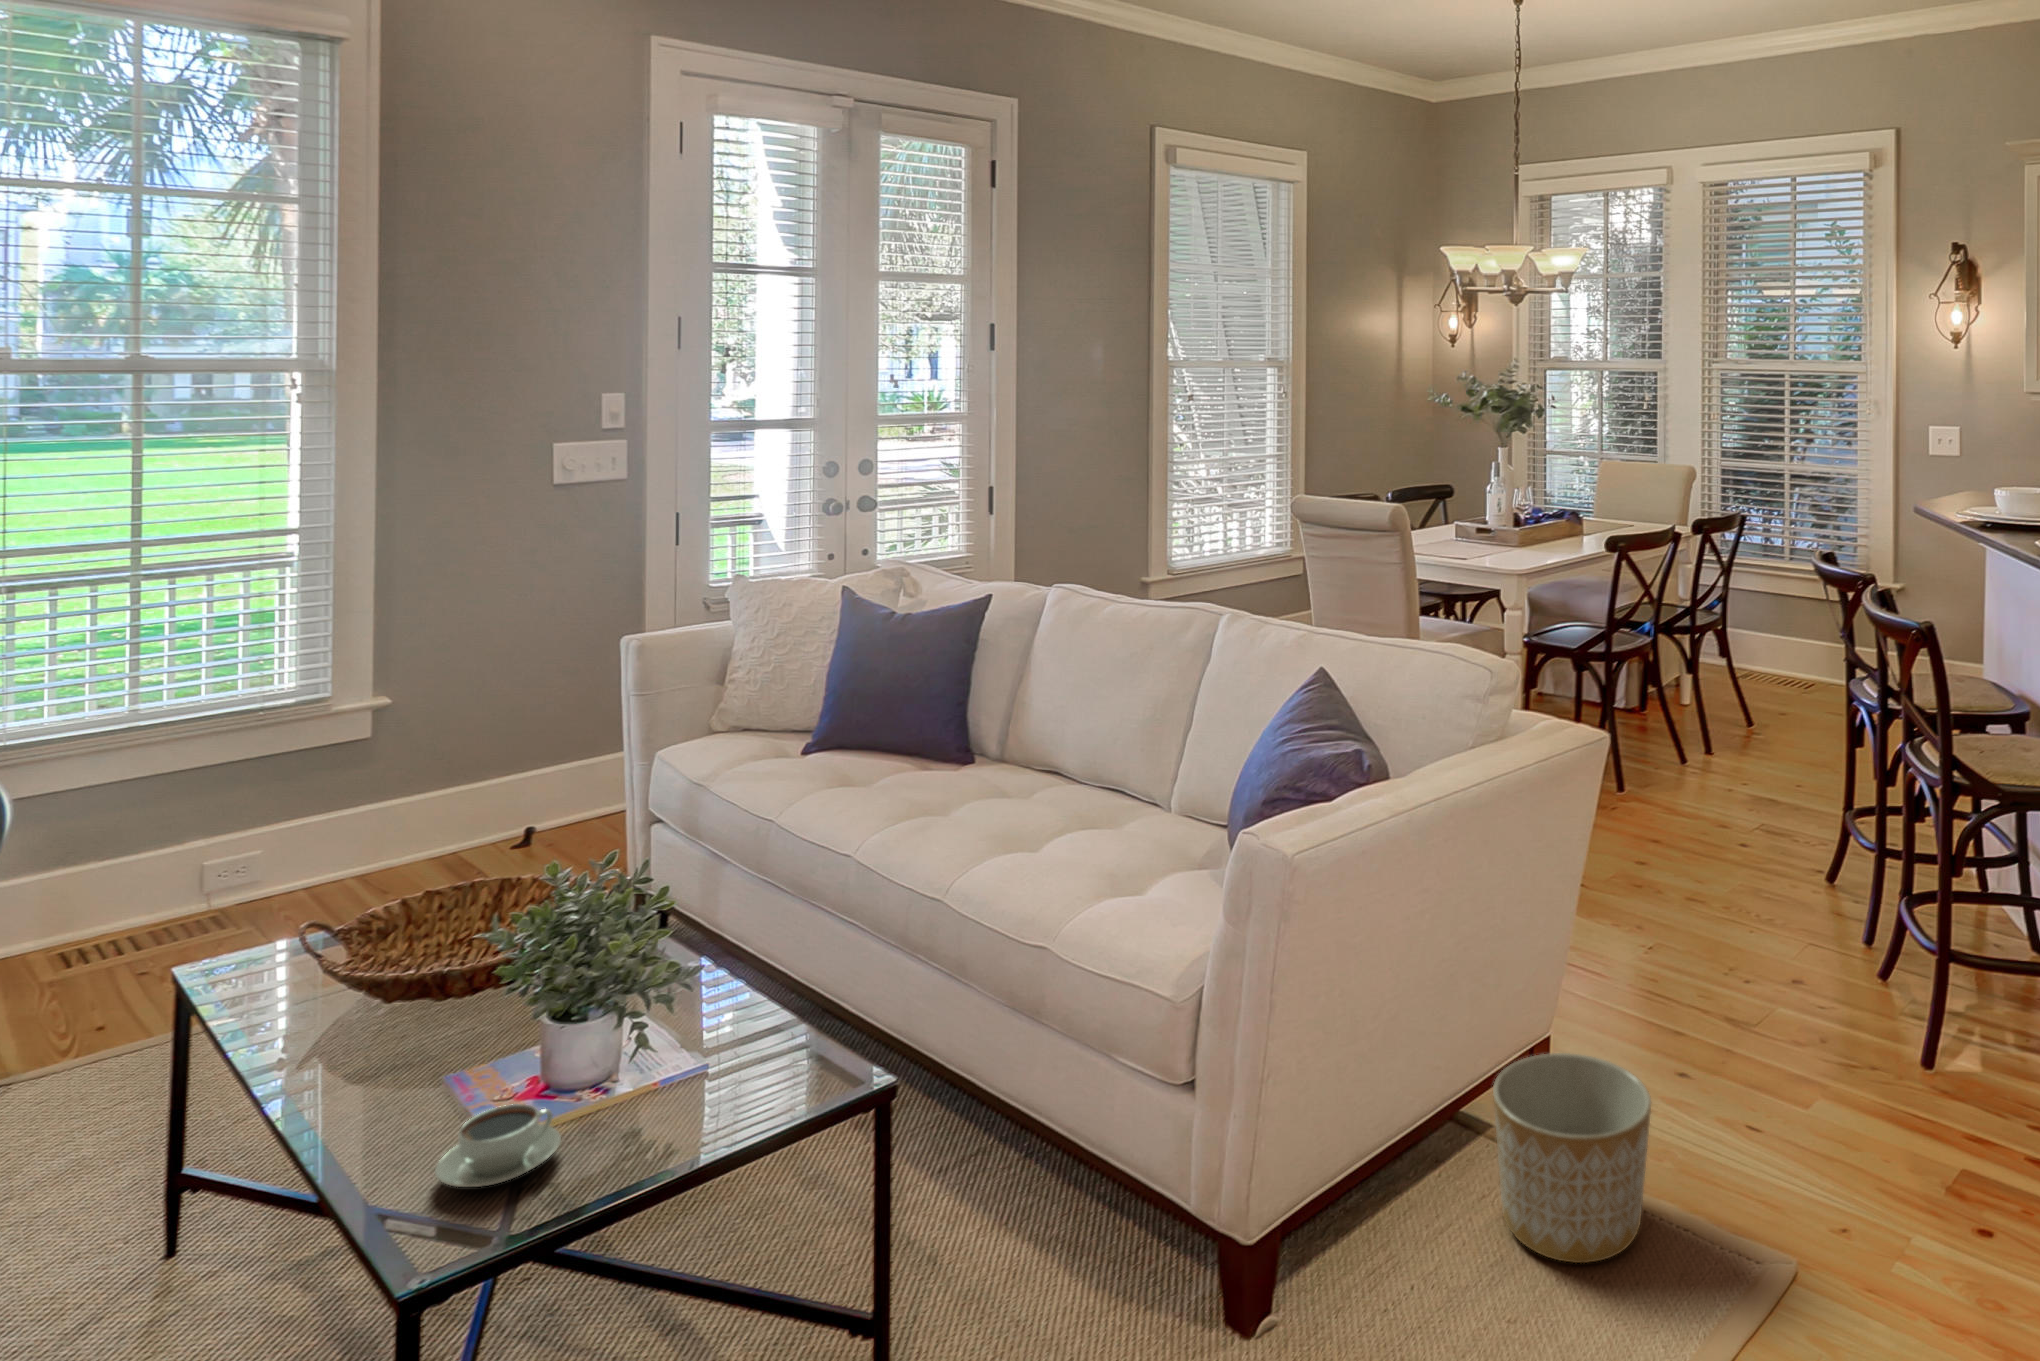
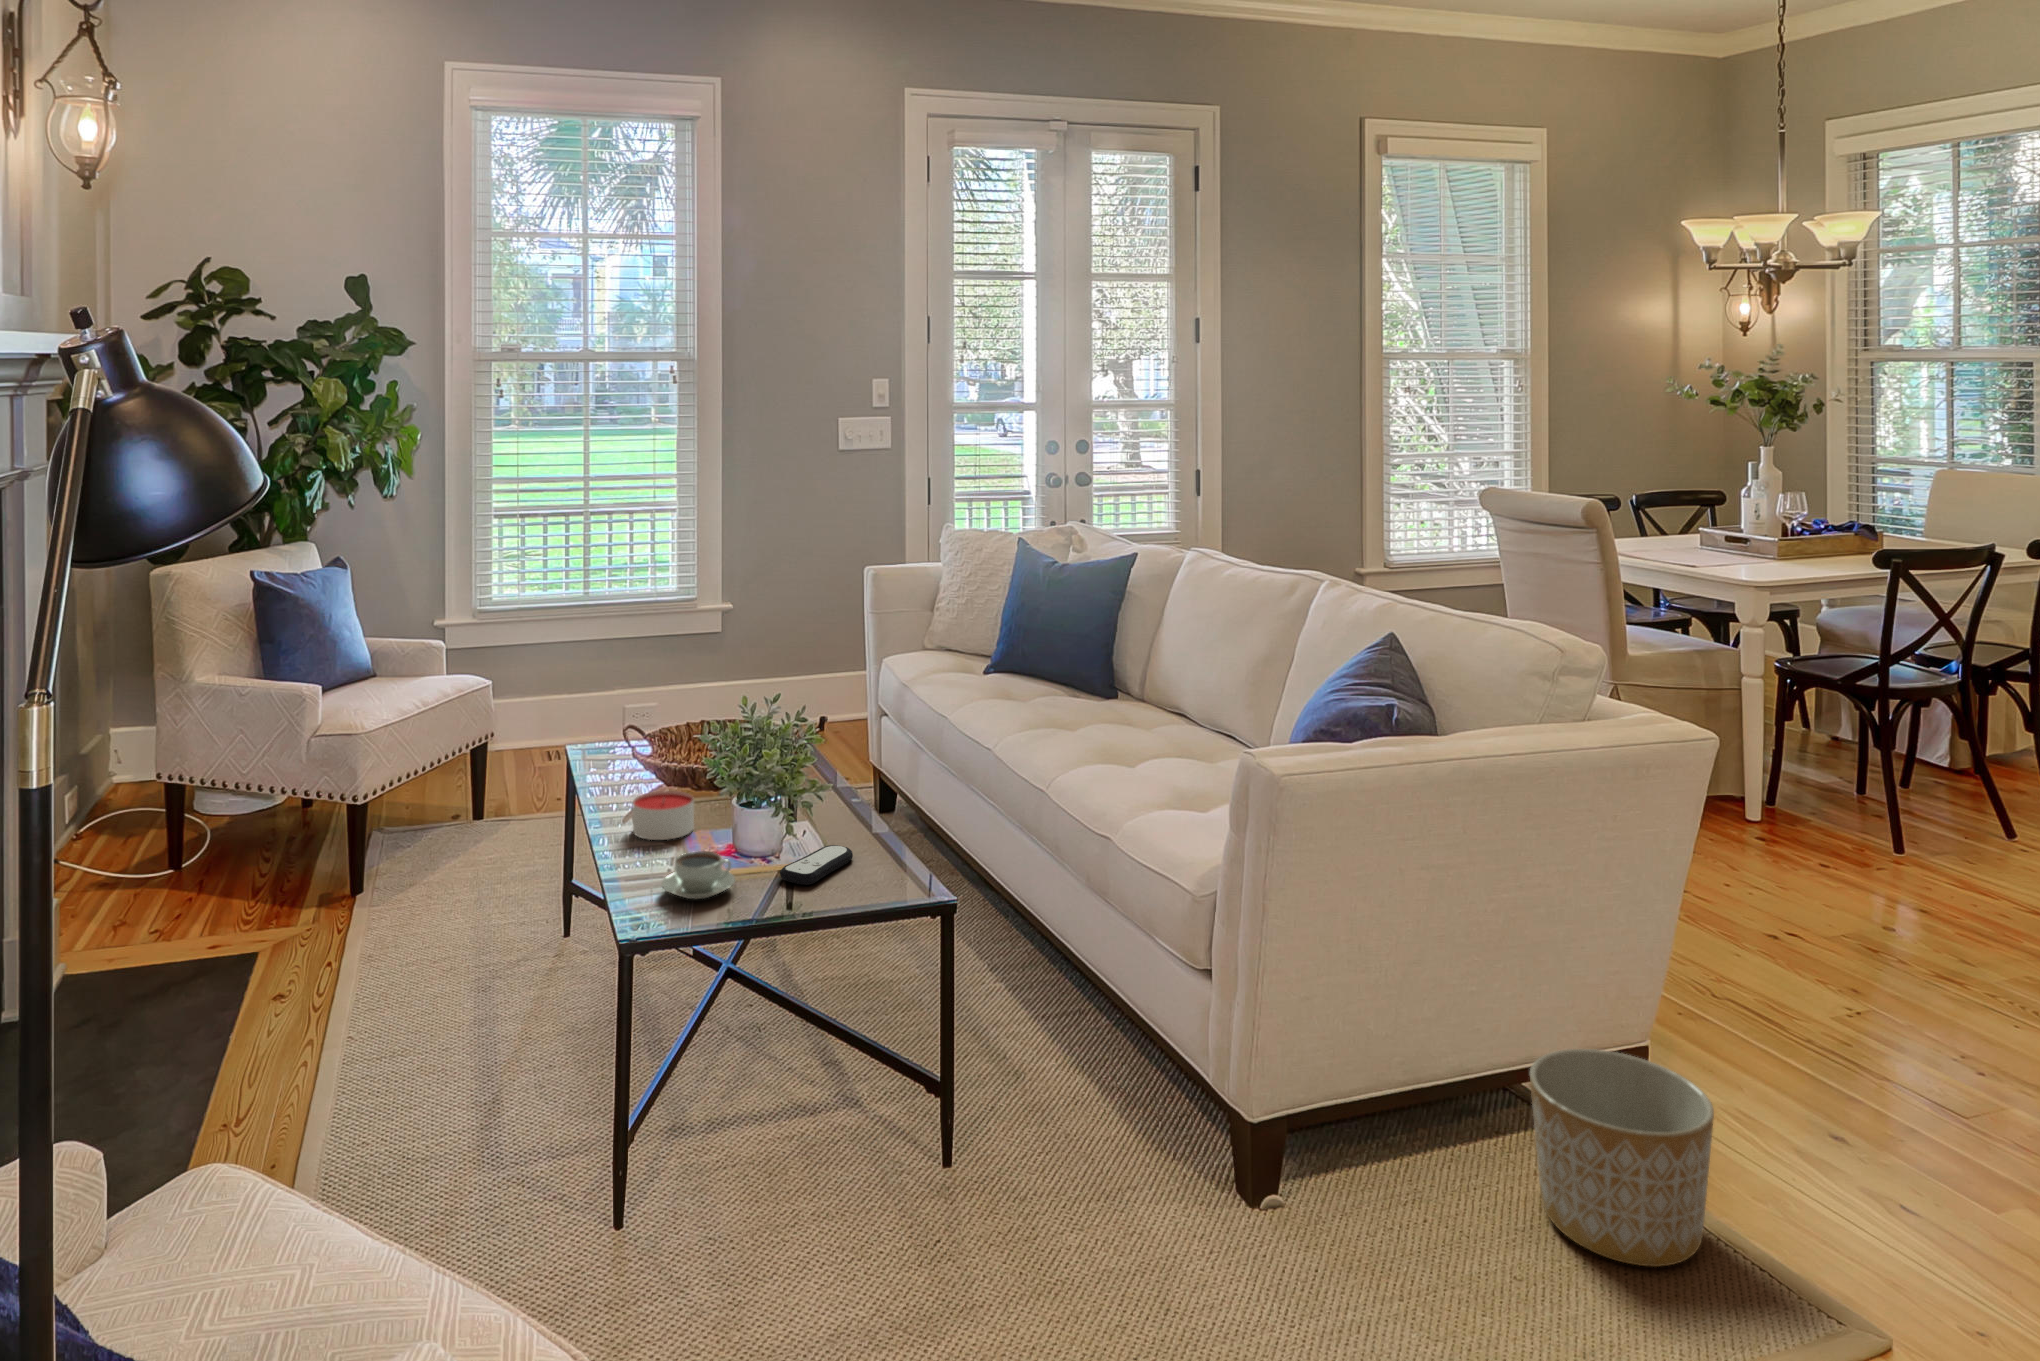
candle: none [345,1013,452,1101] -> present [633,791,694,840]
remote control: none [625,1040,725,1114] -> present [780,845,853,885]

